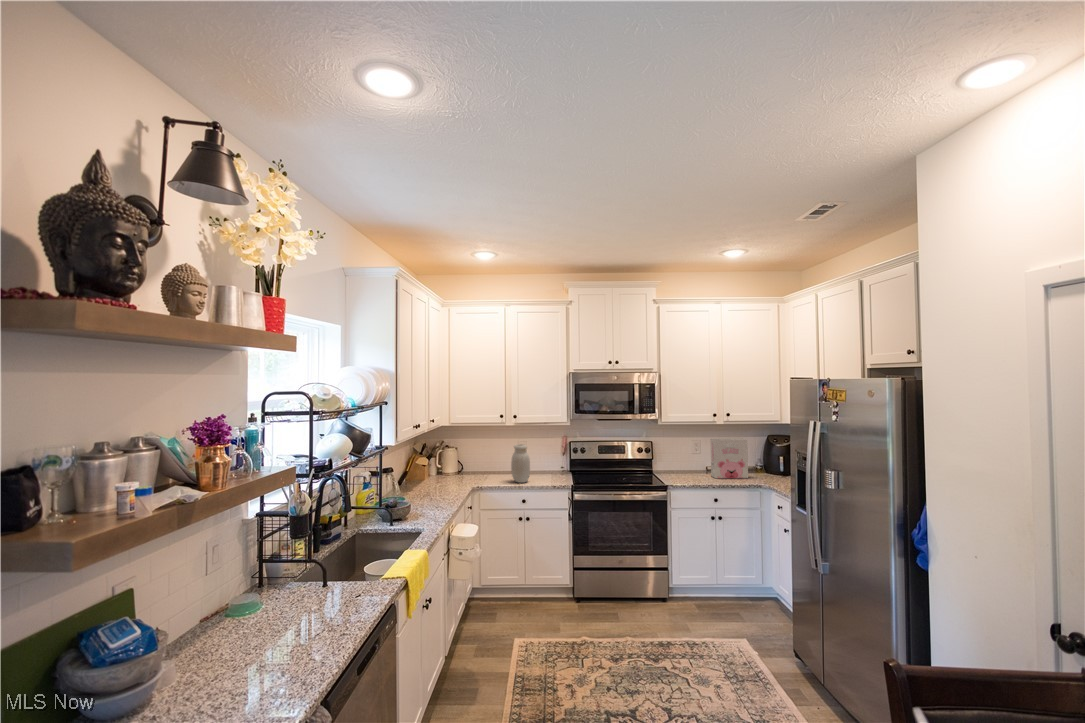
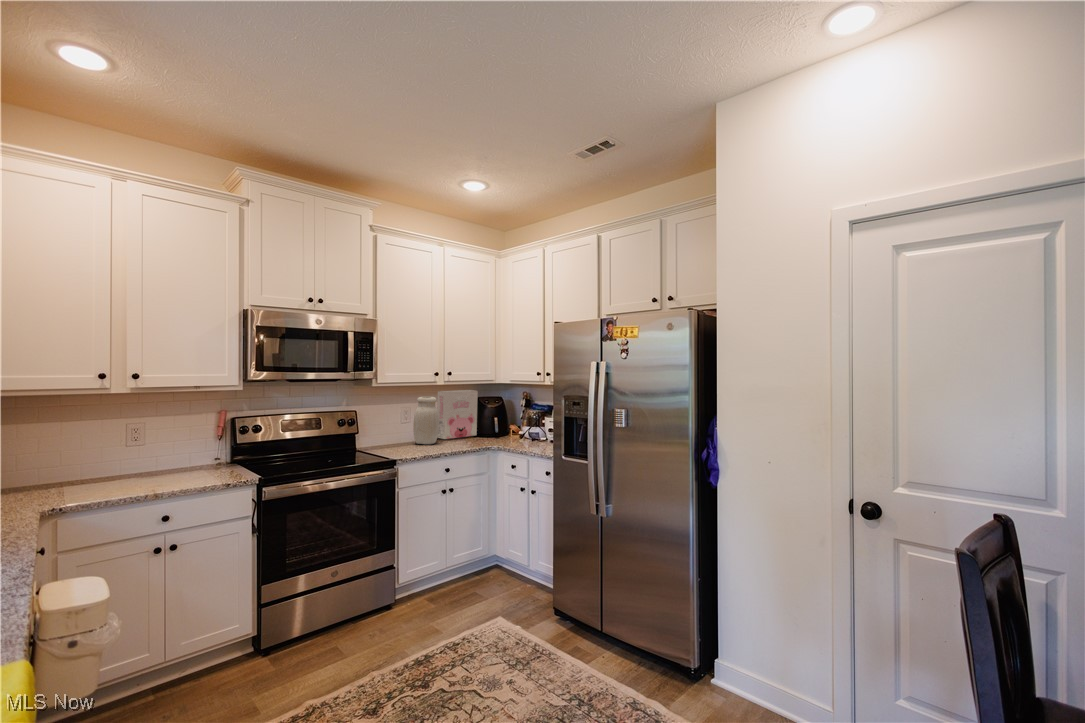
jar: present [511,444,530,483] -> present [413,397,439,444]

